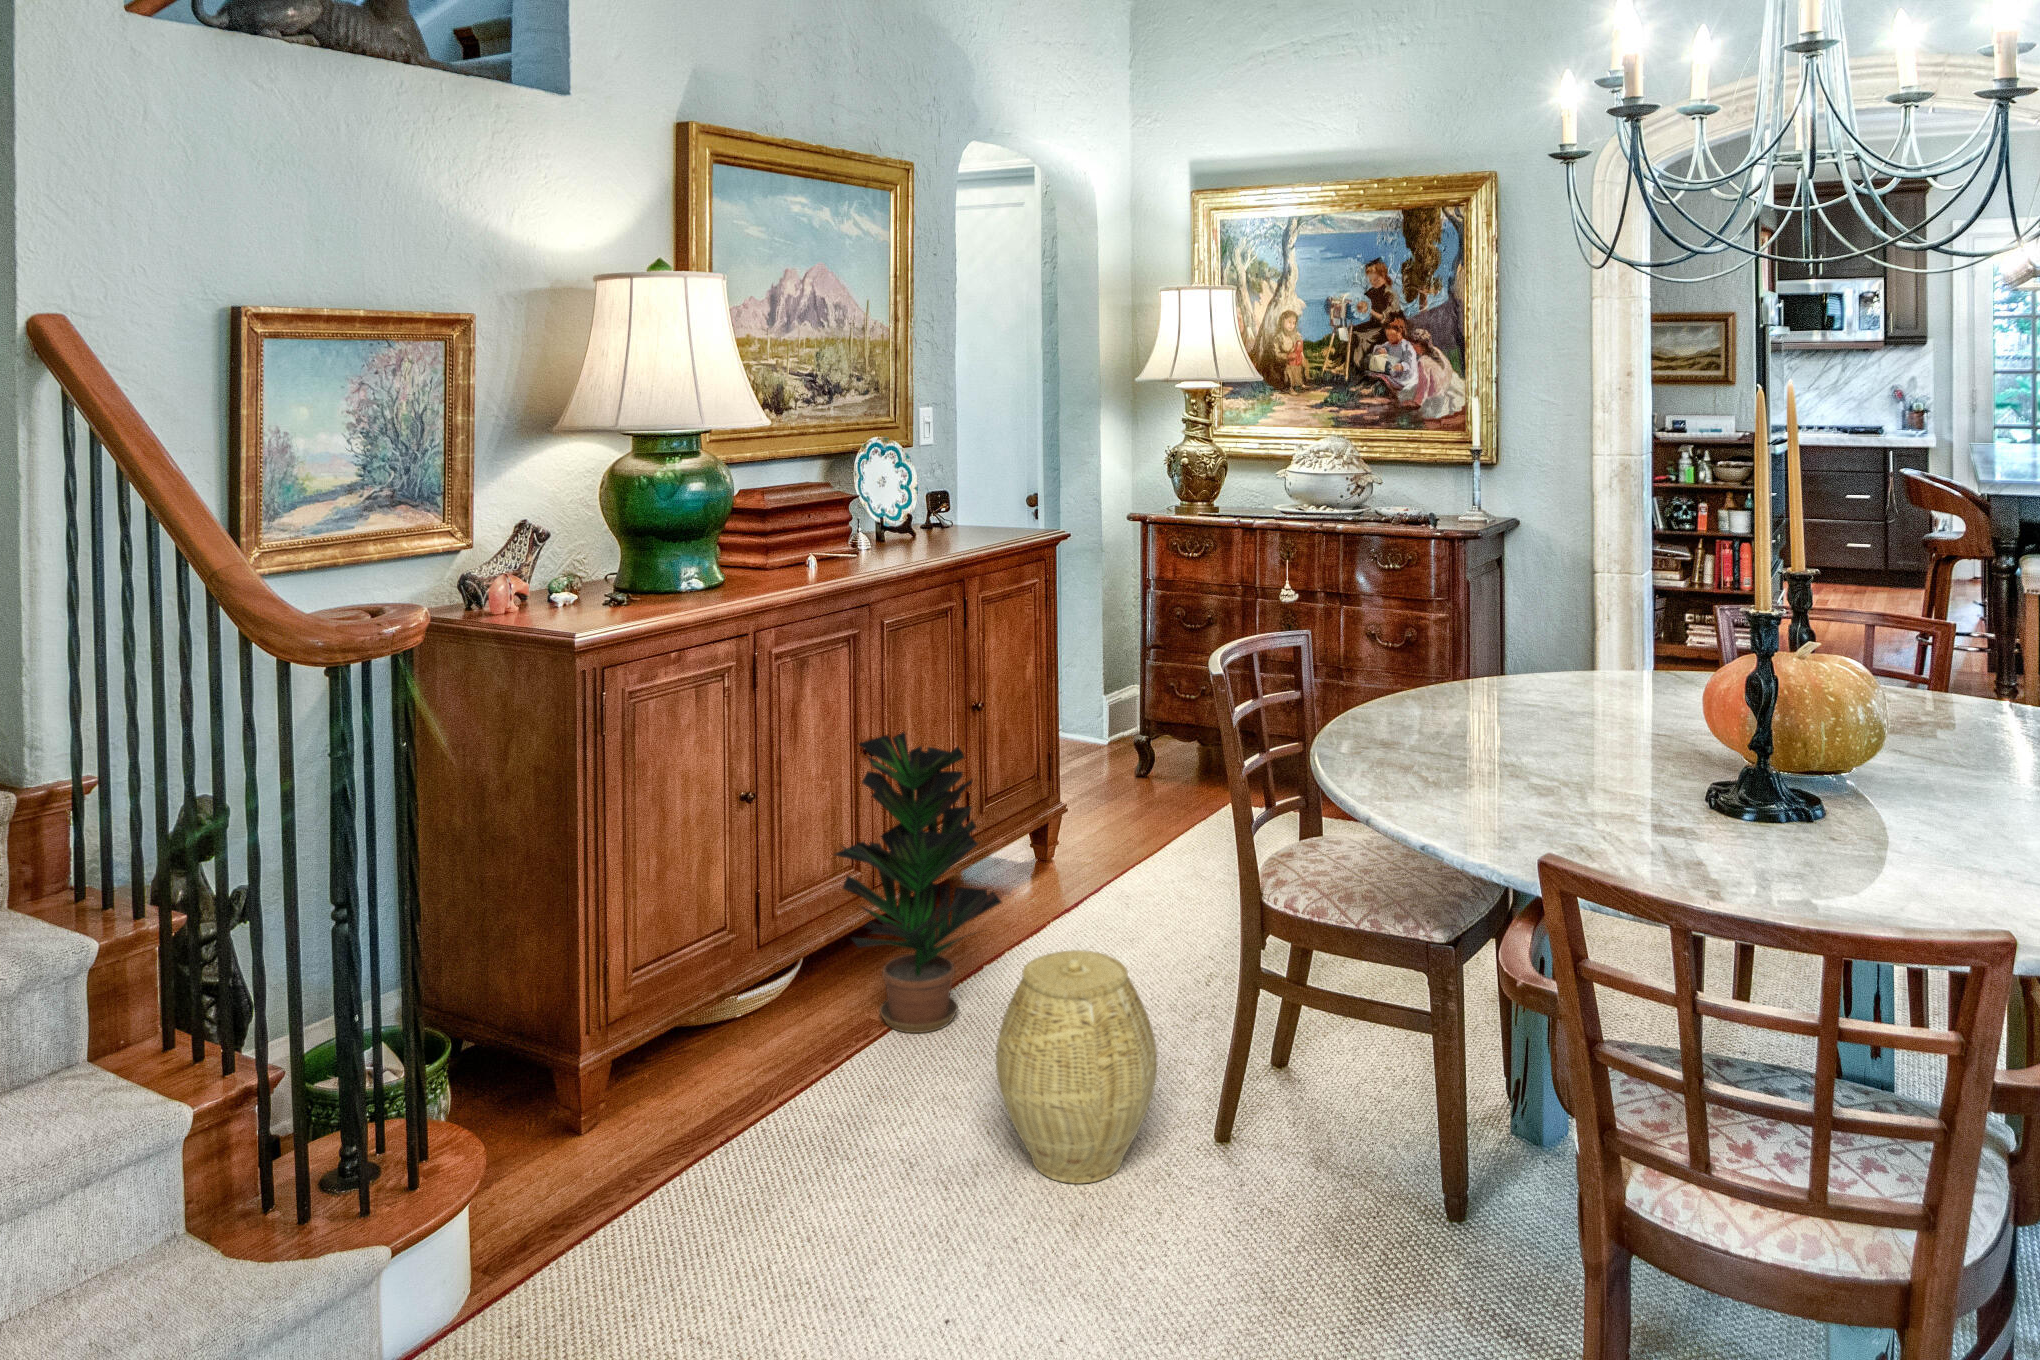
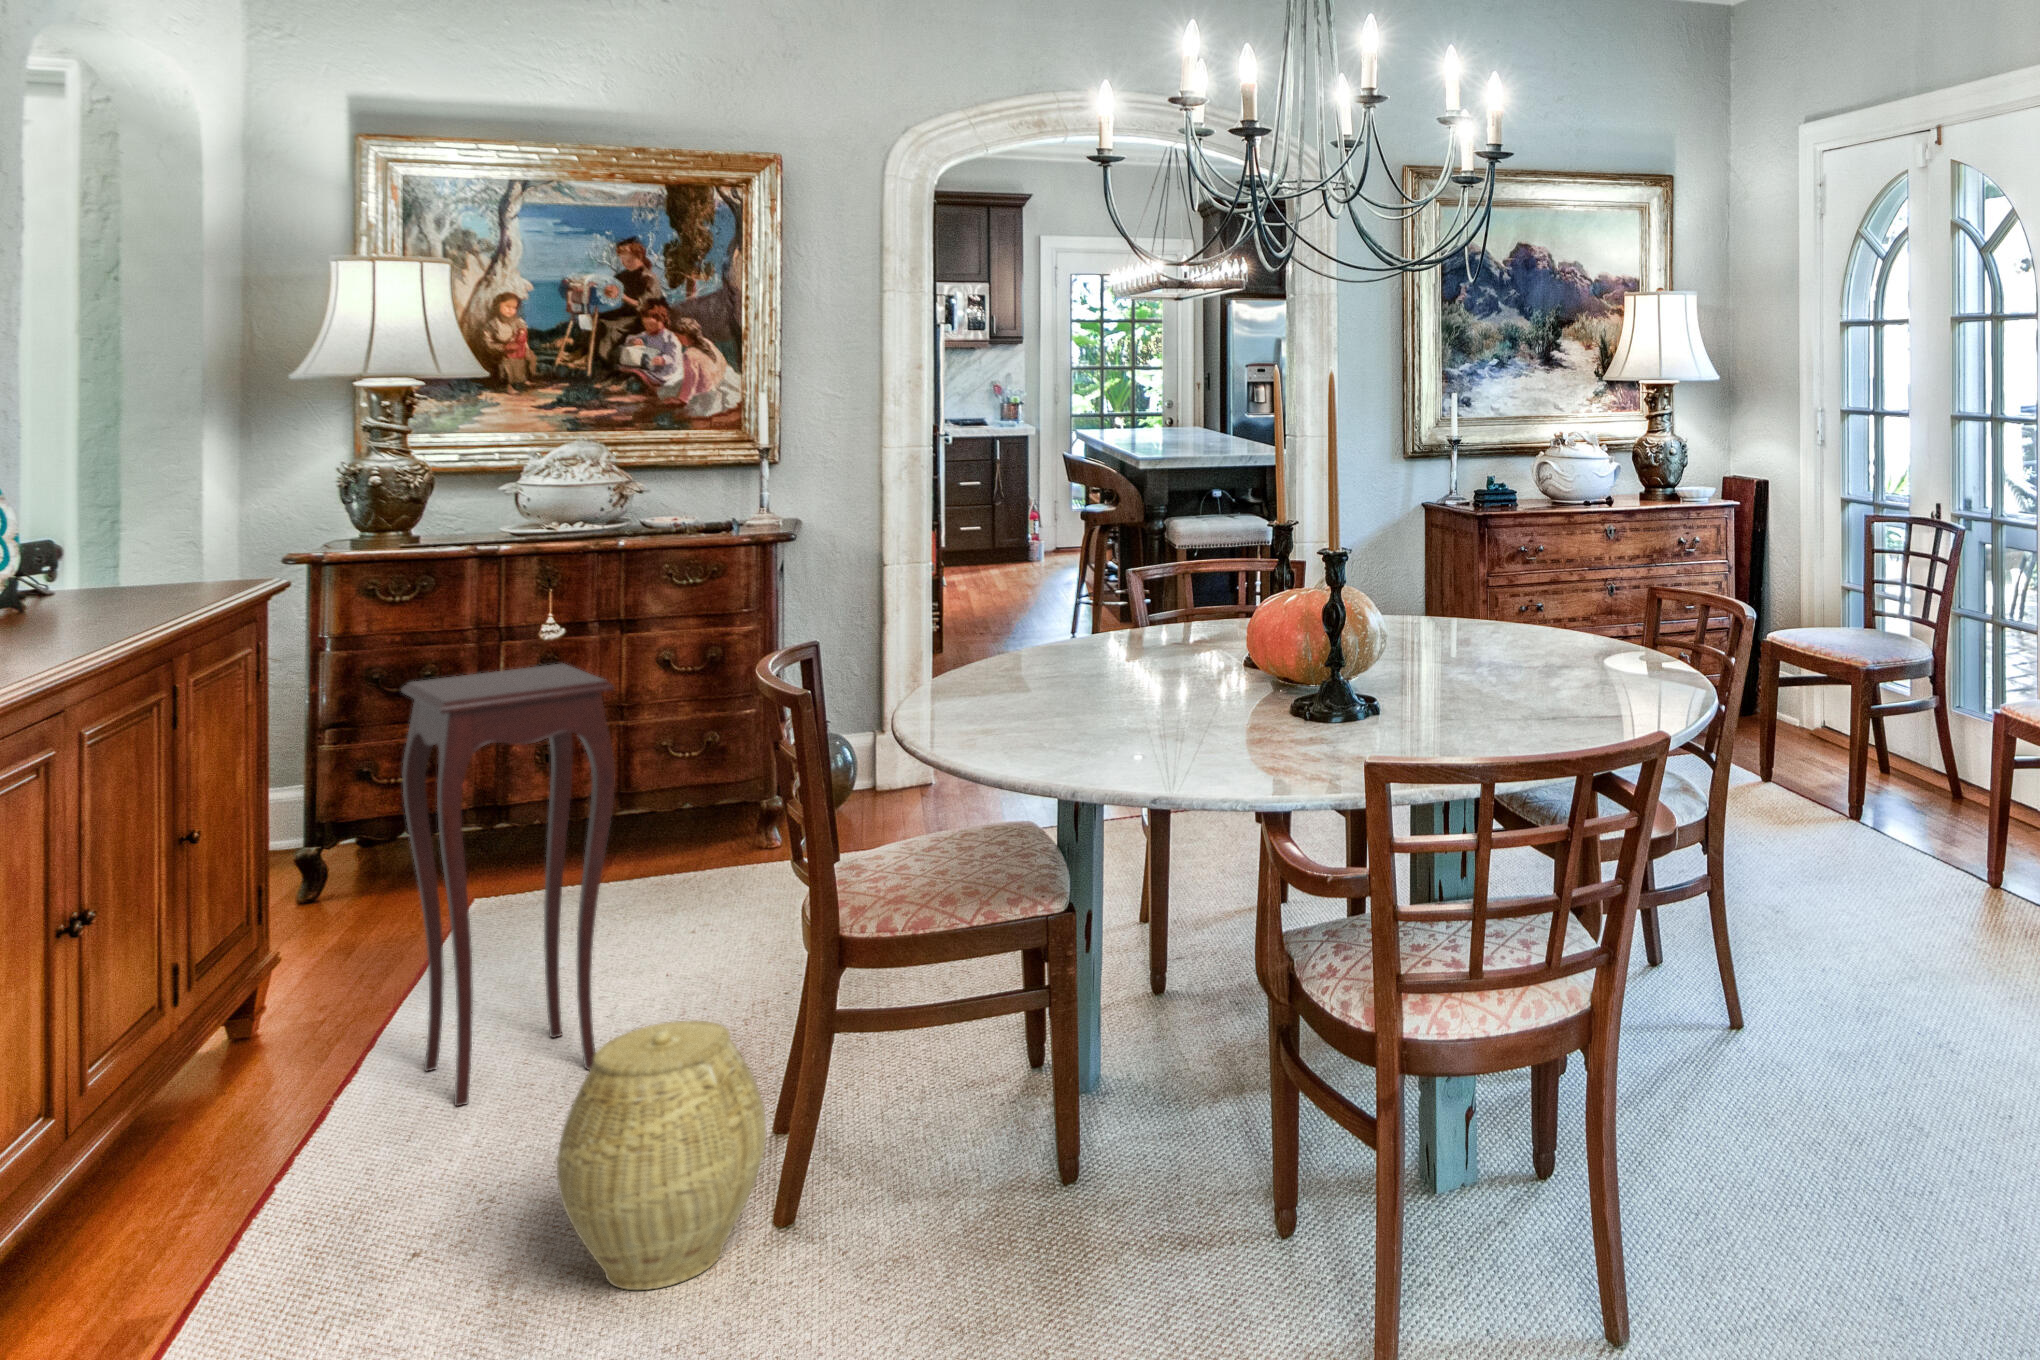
side table: none [1067,621,1195,966] -> present [402,664,614,1106]
potted plant: present [835,732,1001,1033] -> none [102,849,404,1263]

